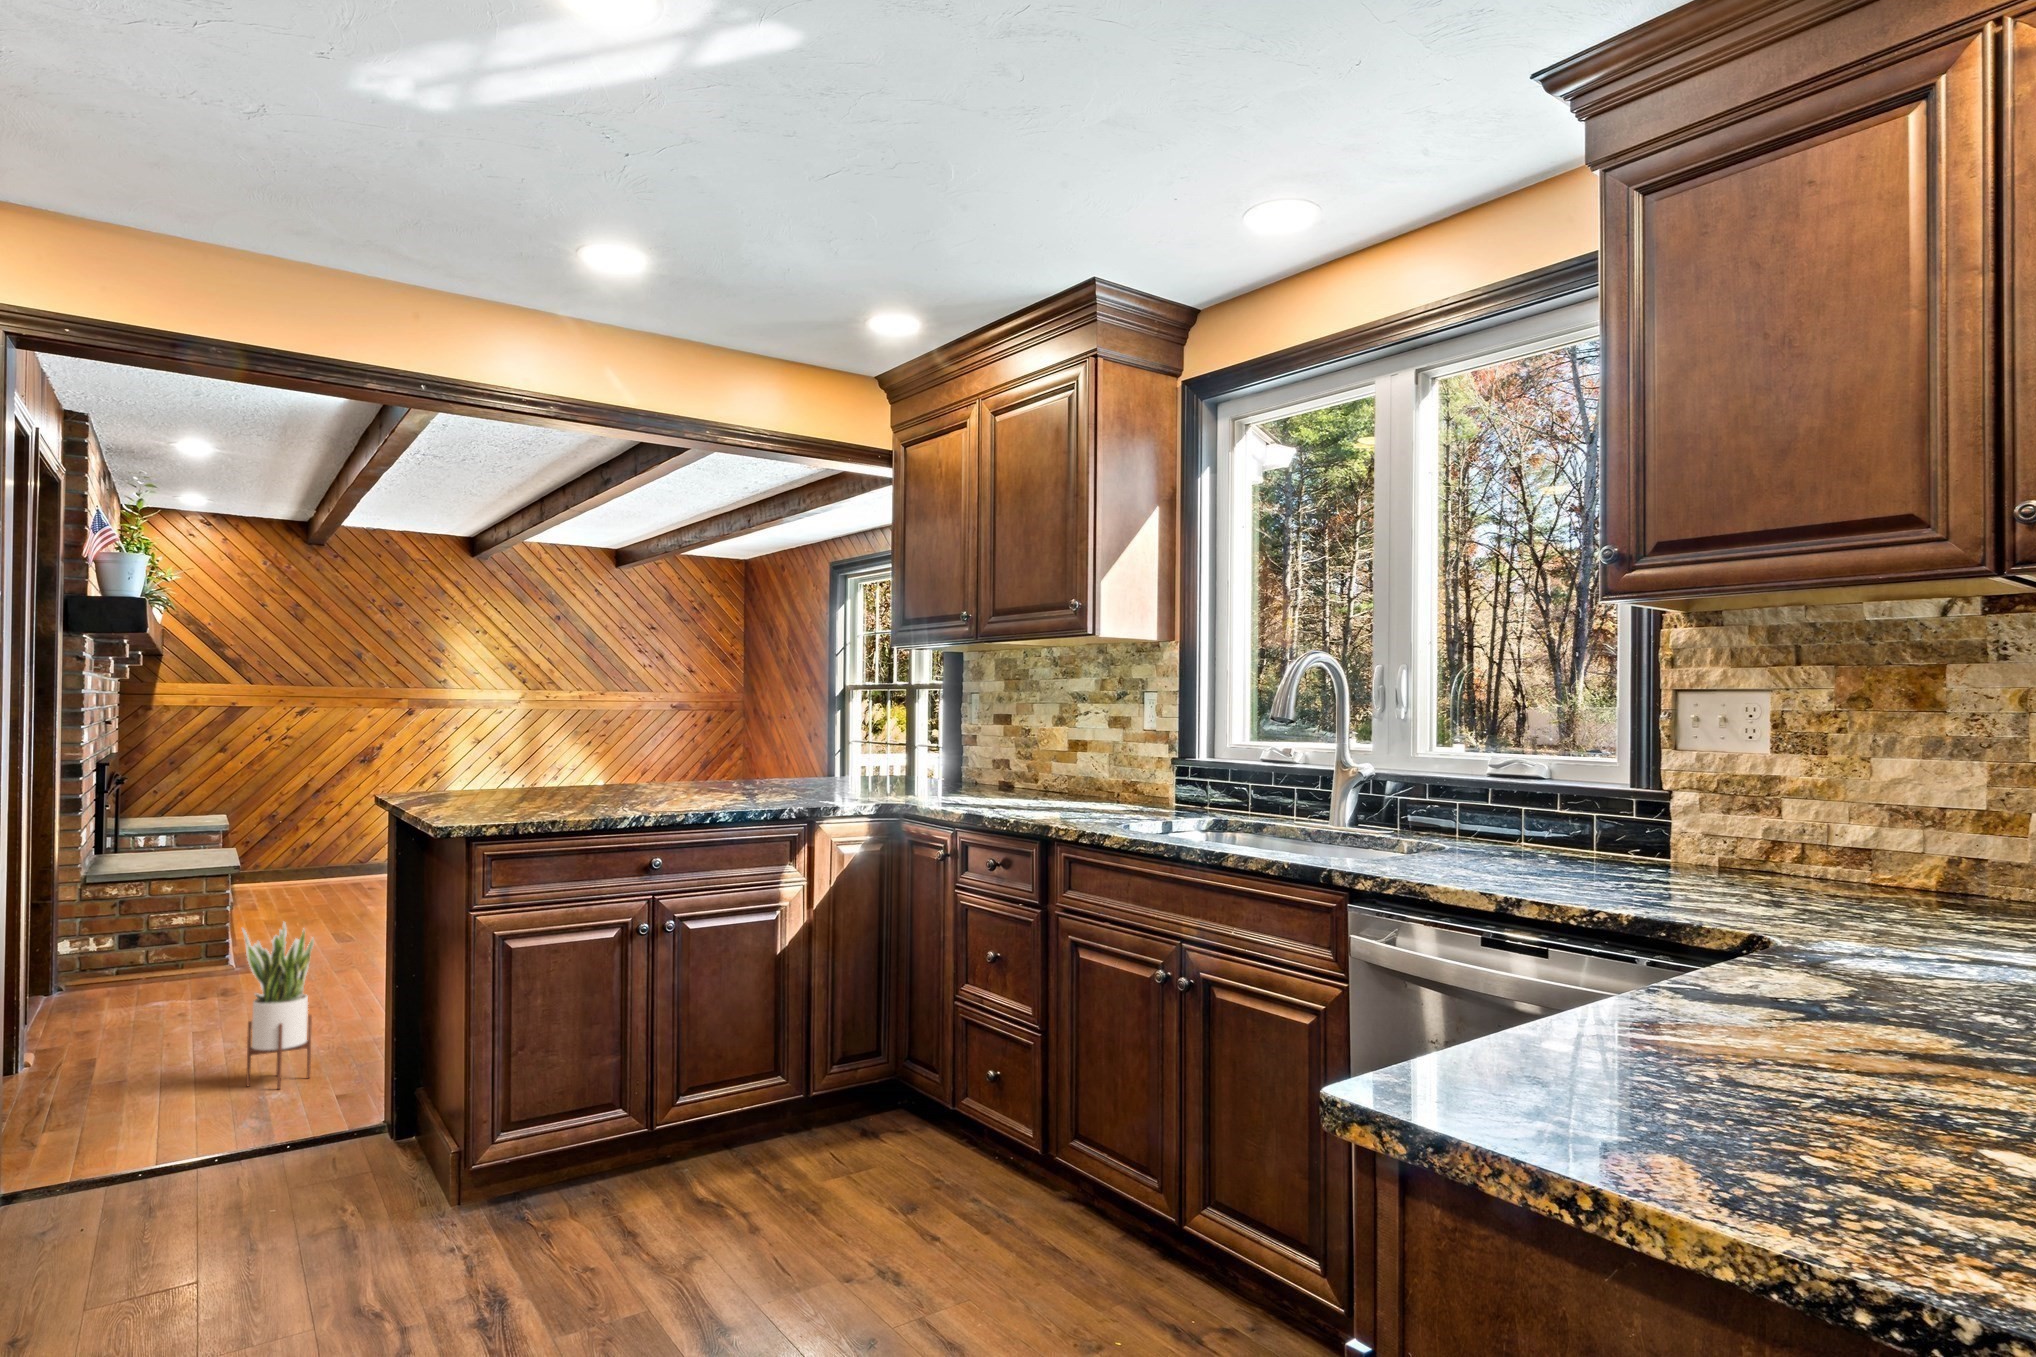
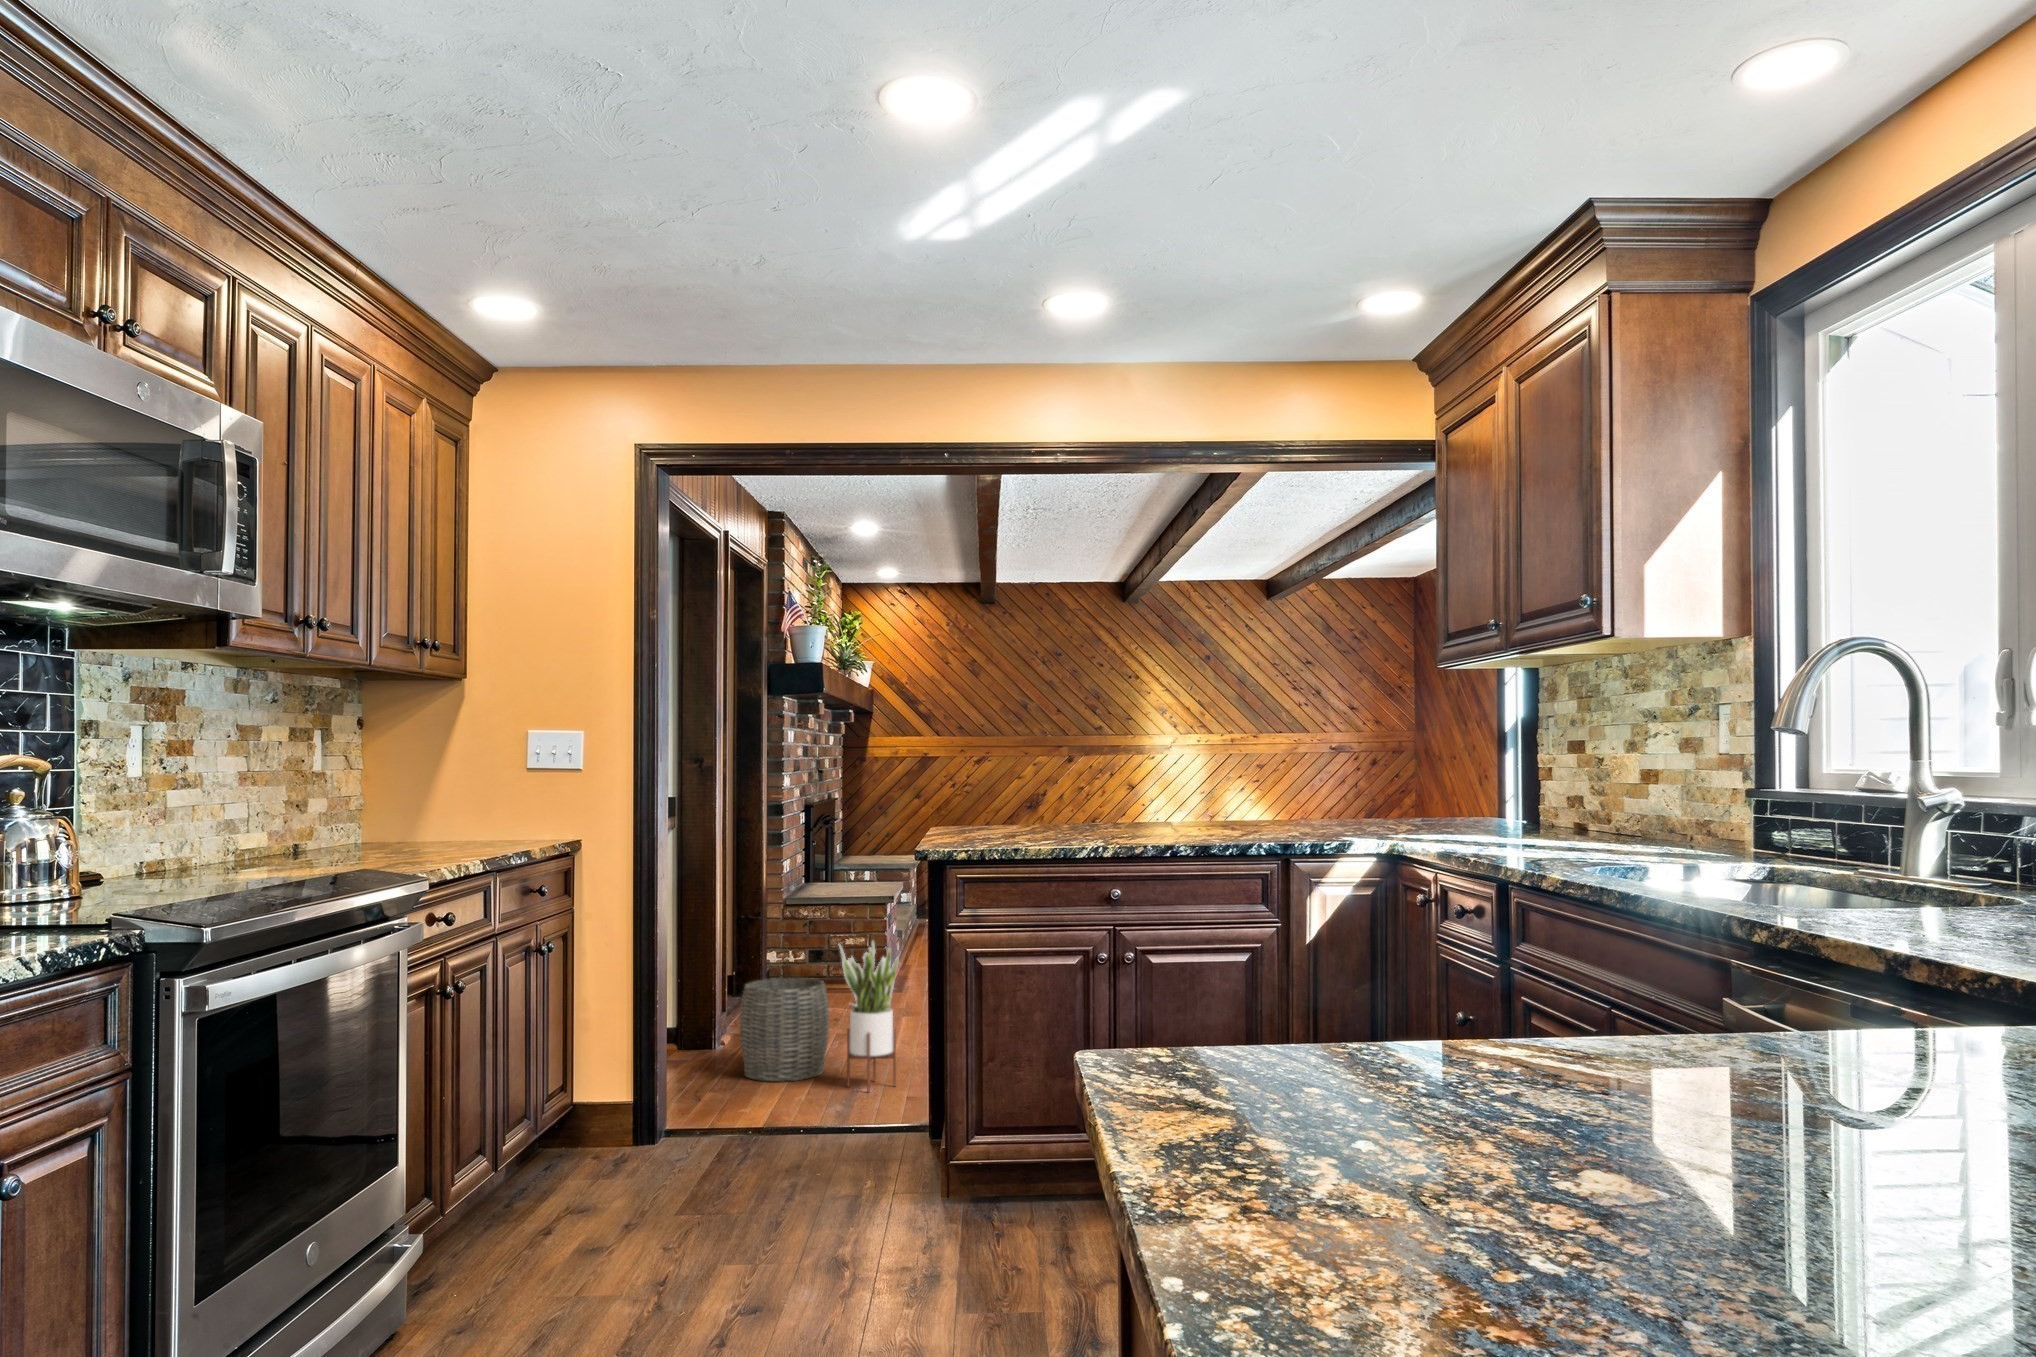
woven basket: none [86,969,212,1095] -> present [740,978,829,1082]

